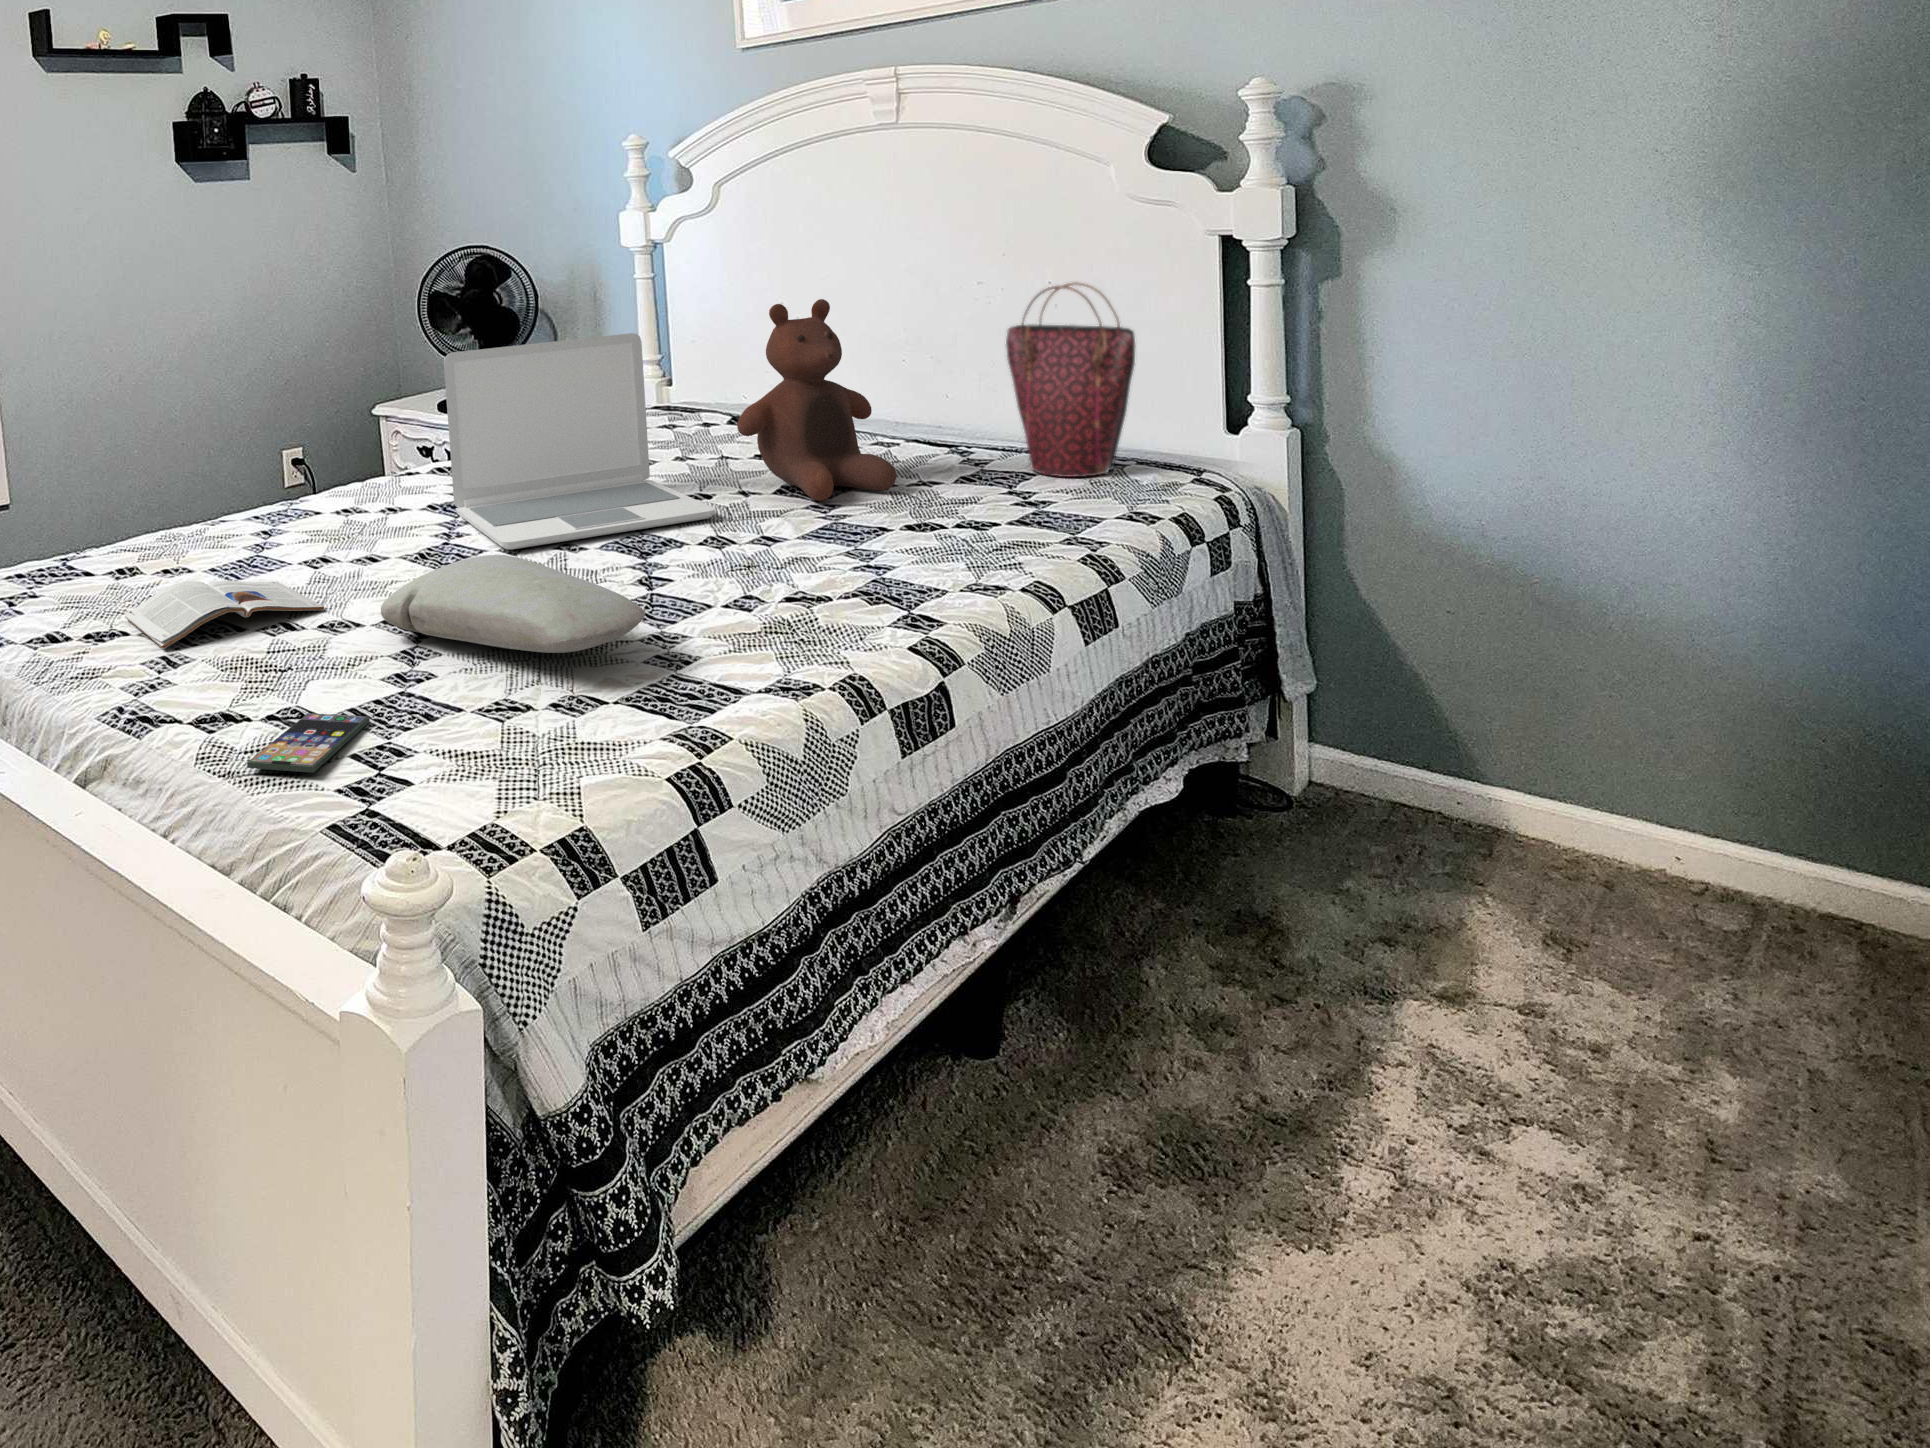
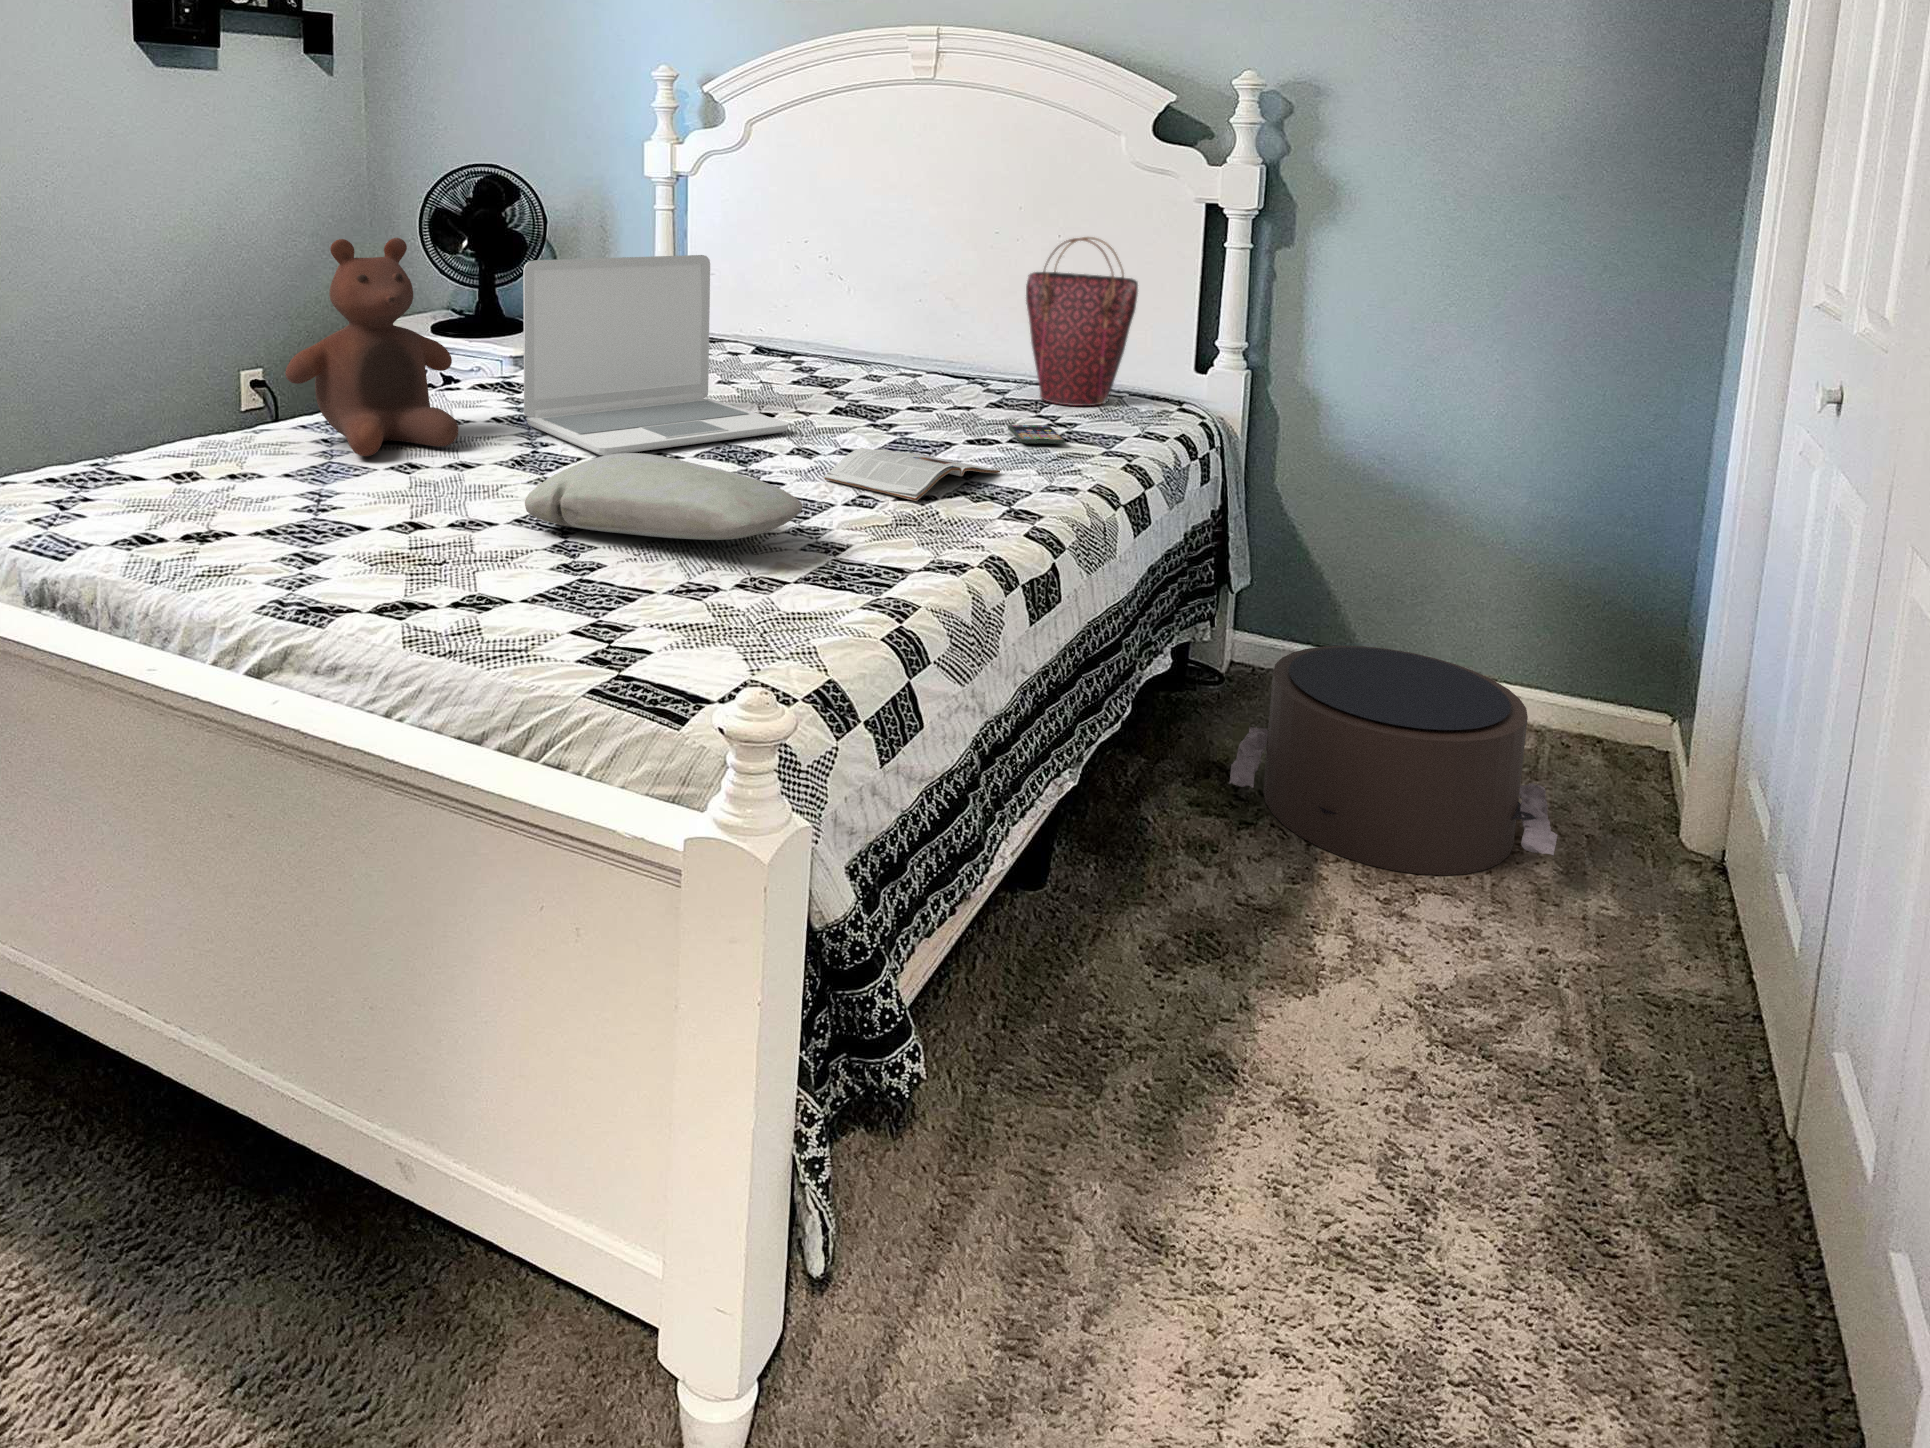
stuffed bear: present [737,299,897,501] -> present [285,238,458,456]
magazine: present [125,581,324,649] -> present [824,448,1000,501]
smartphone: present [247,713,370,773] -> present [1008,425,1065,444]
pouf: none [1251,778,1735,1104] -> present [1229,646,1557,875]

